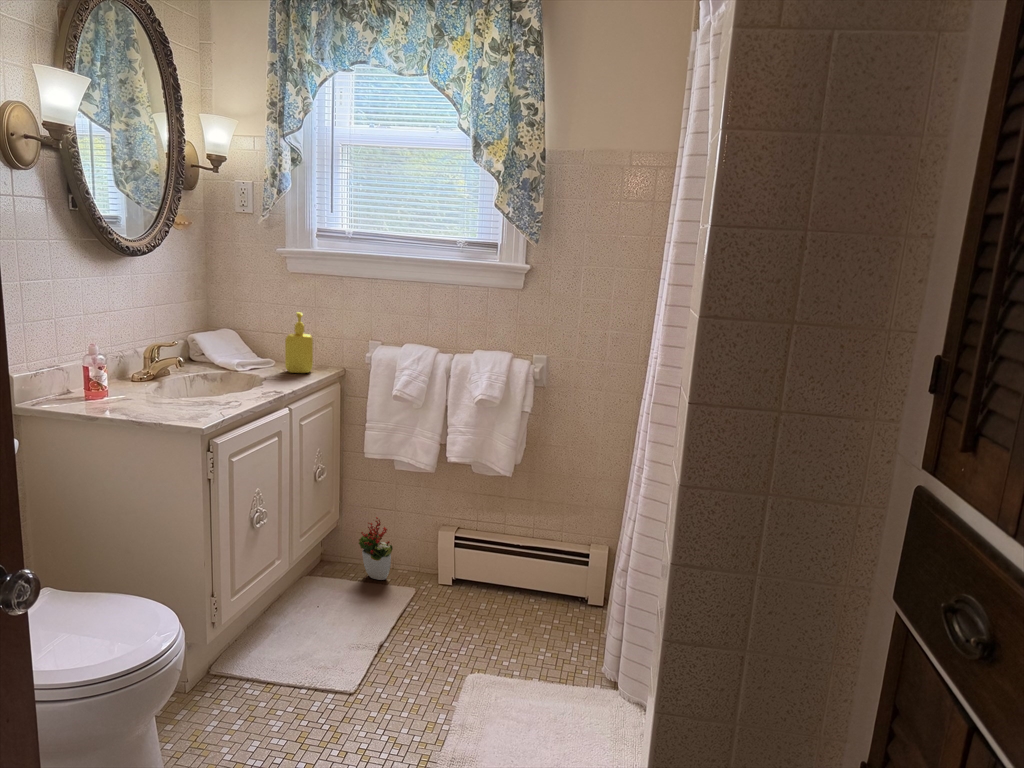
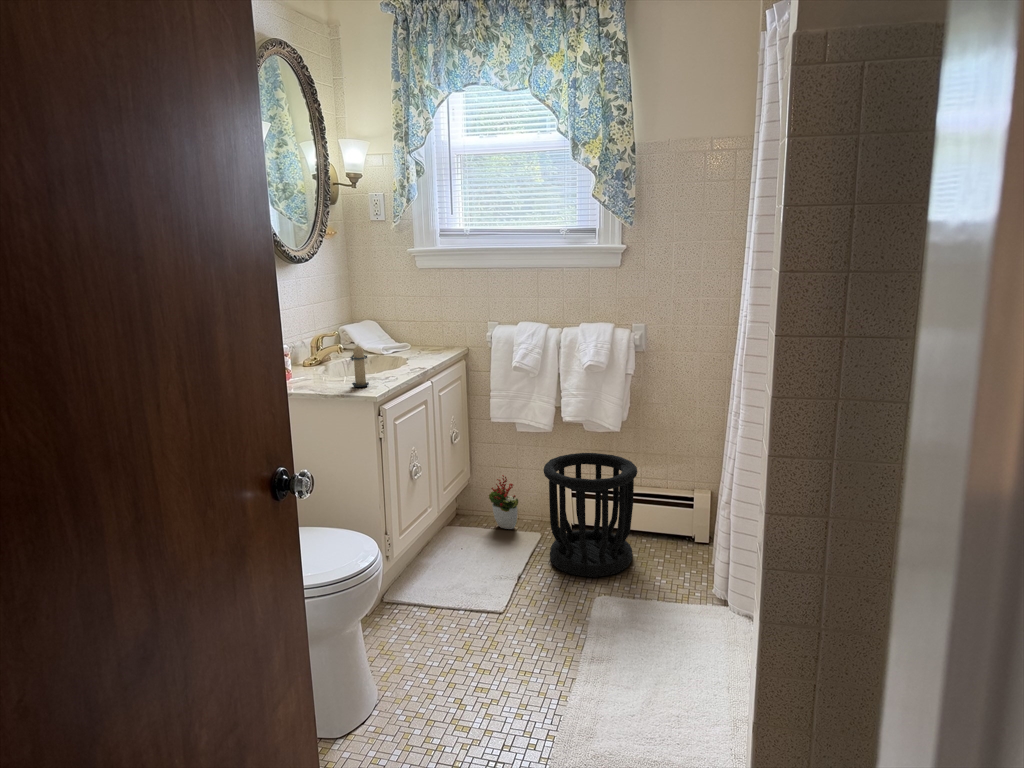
soap dispenser: present [285,312,313,373] -> none [420,302,443,354]
candle: none [175,359,204,415] -> present [350,346,369,387]
wastebasket: none [419,498,527,647] -> present [544,453,637,577]

